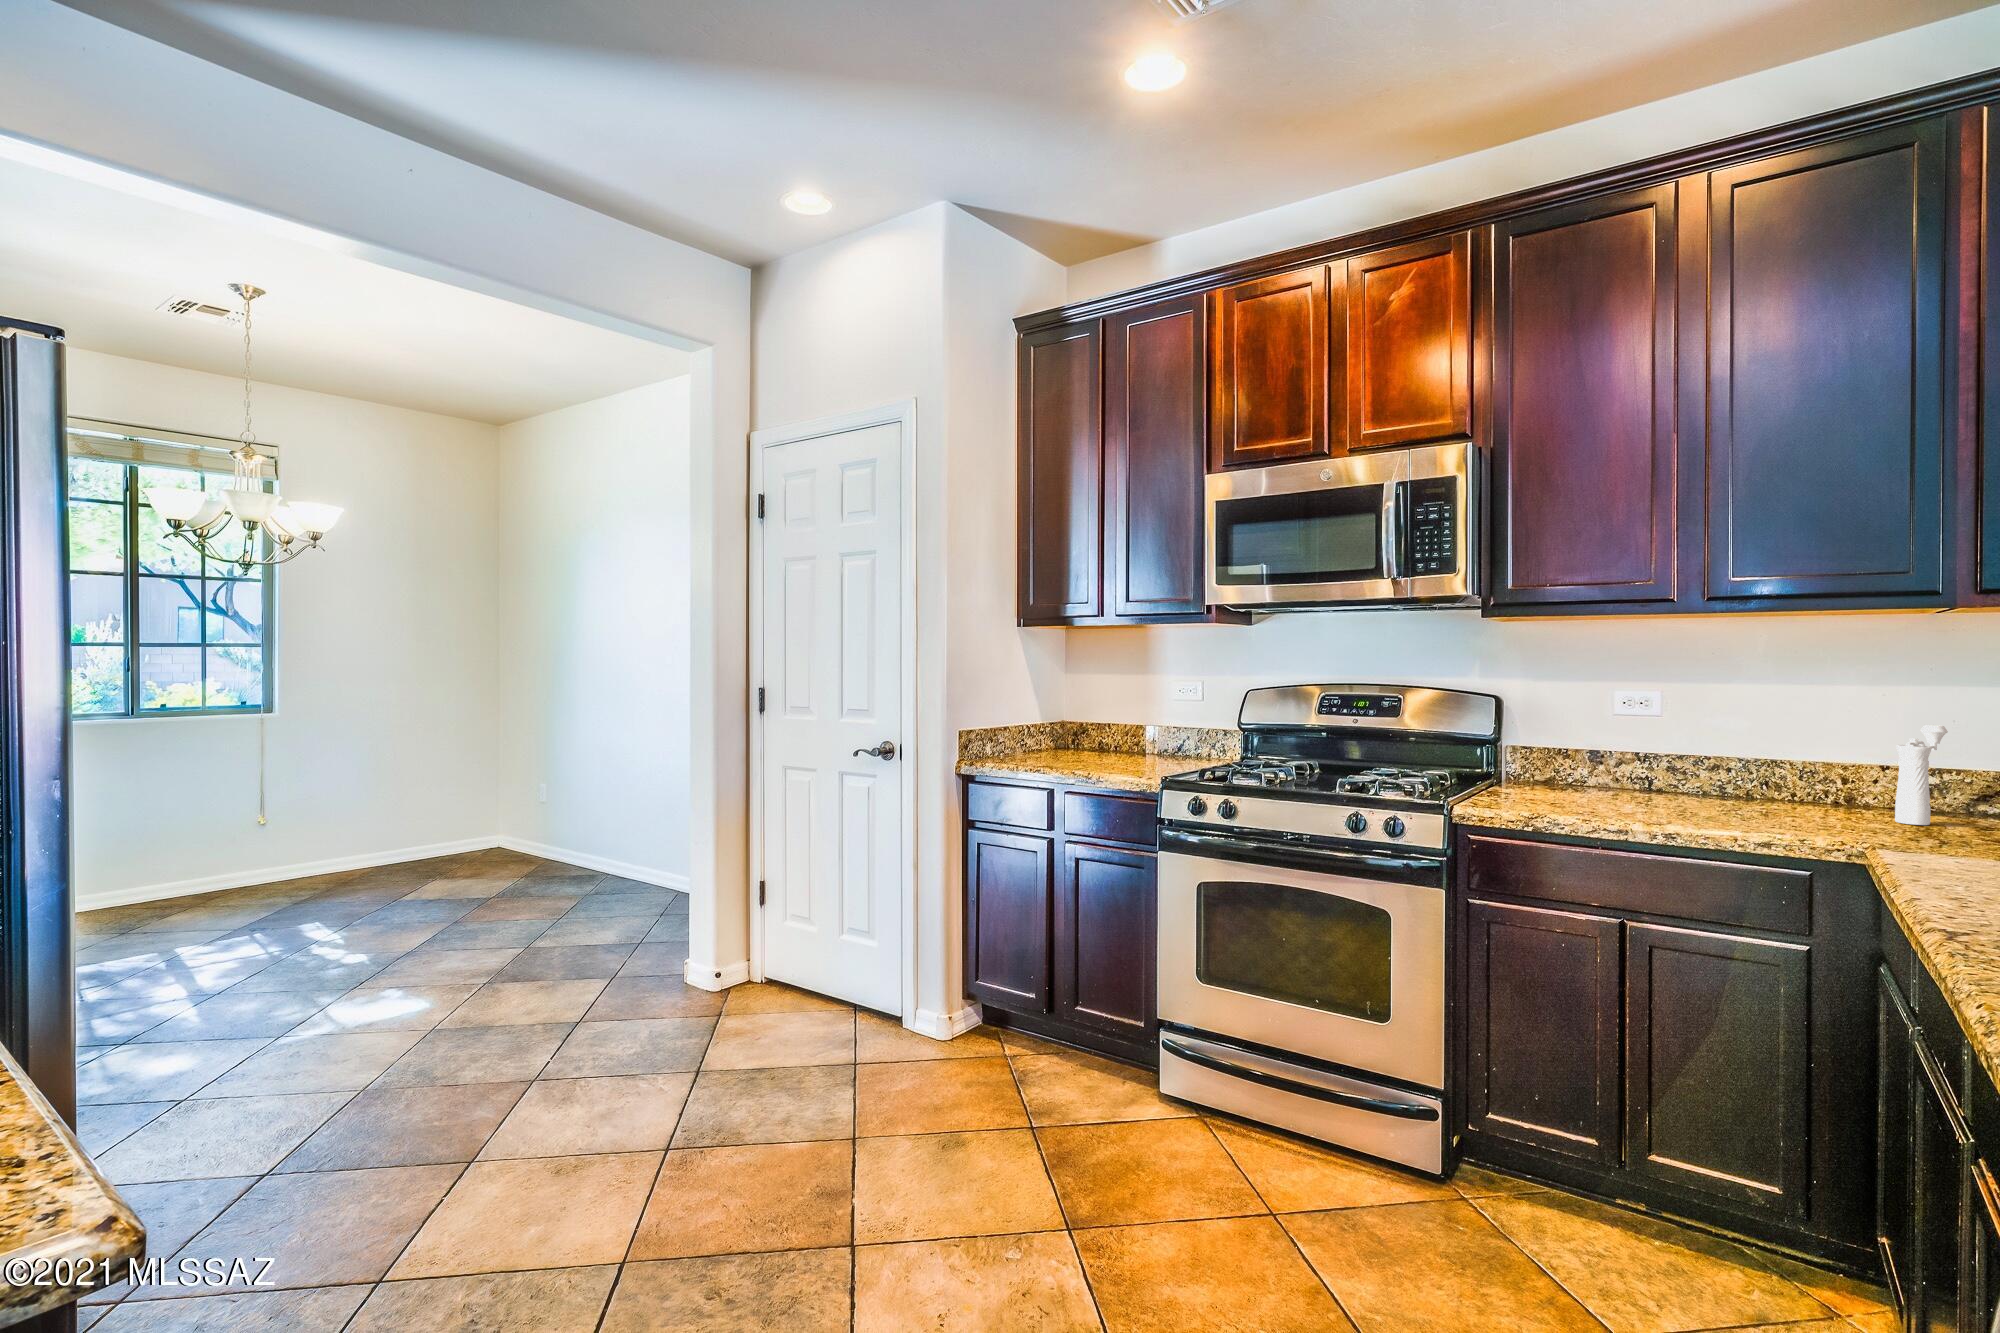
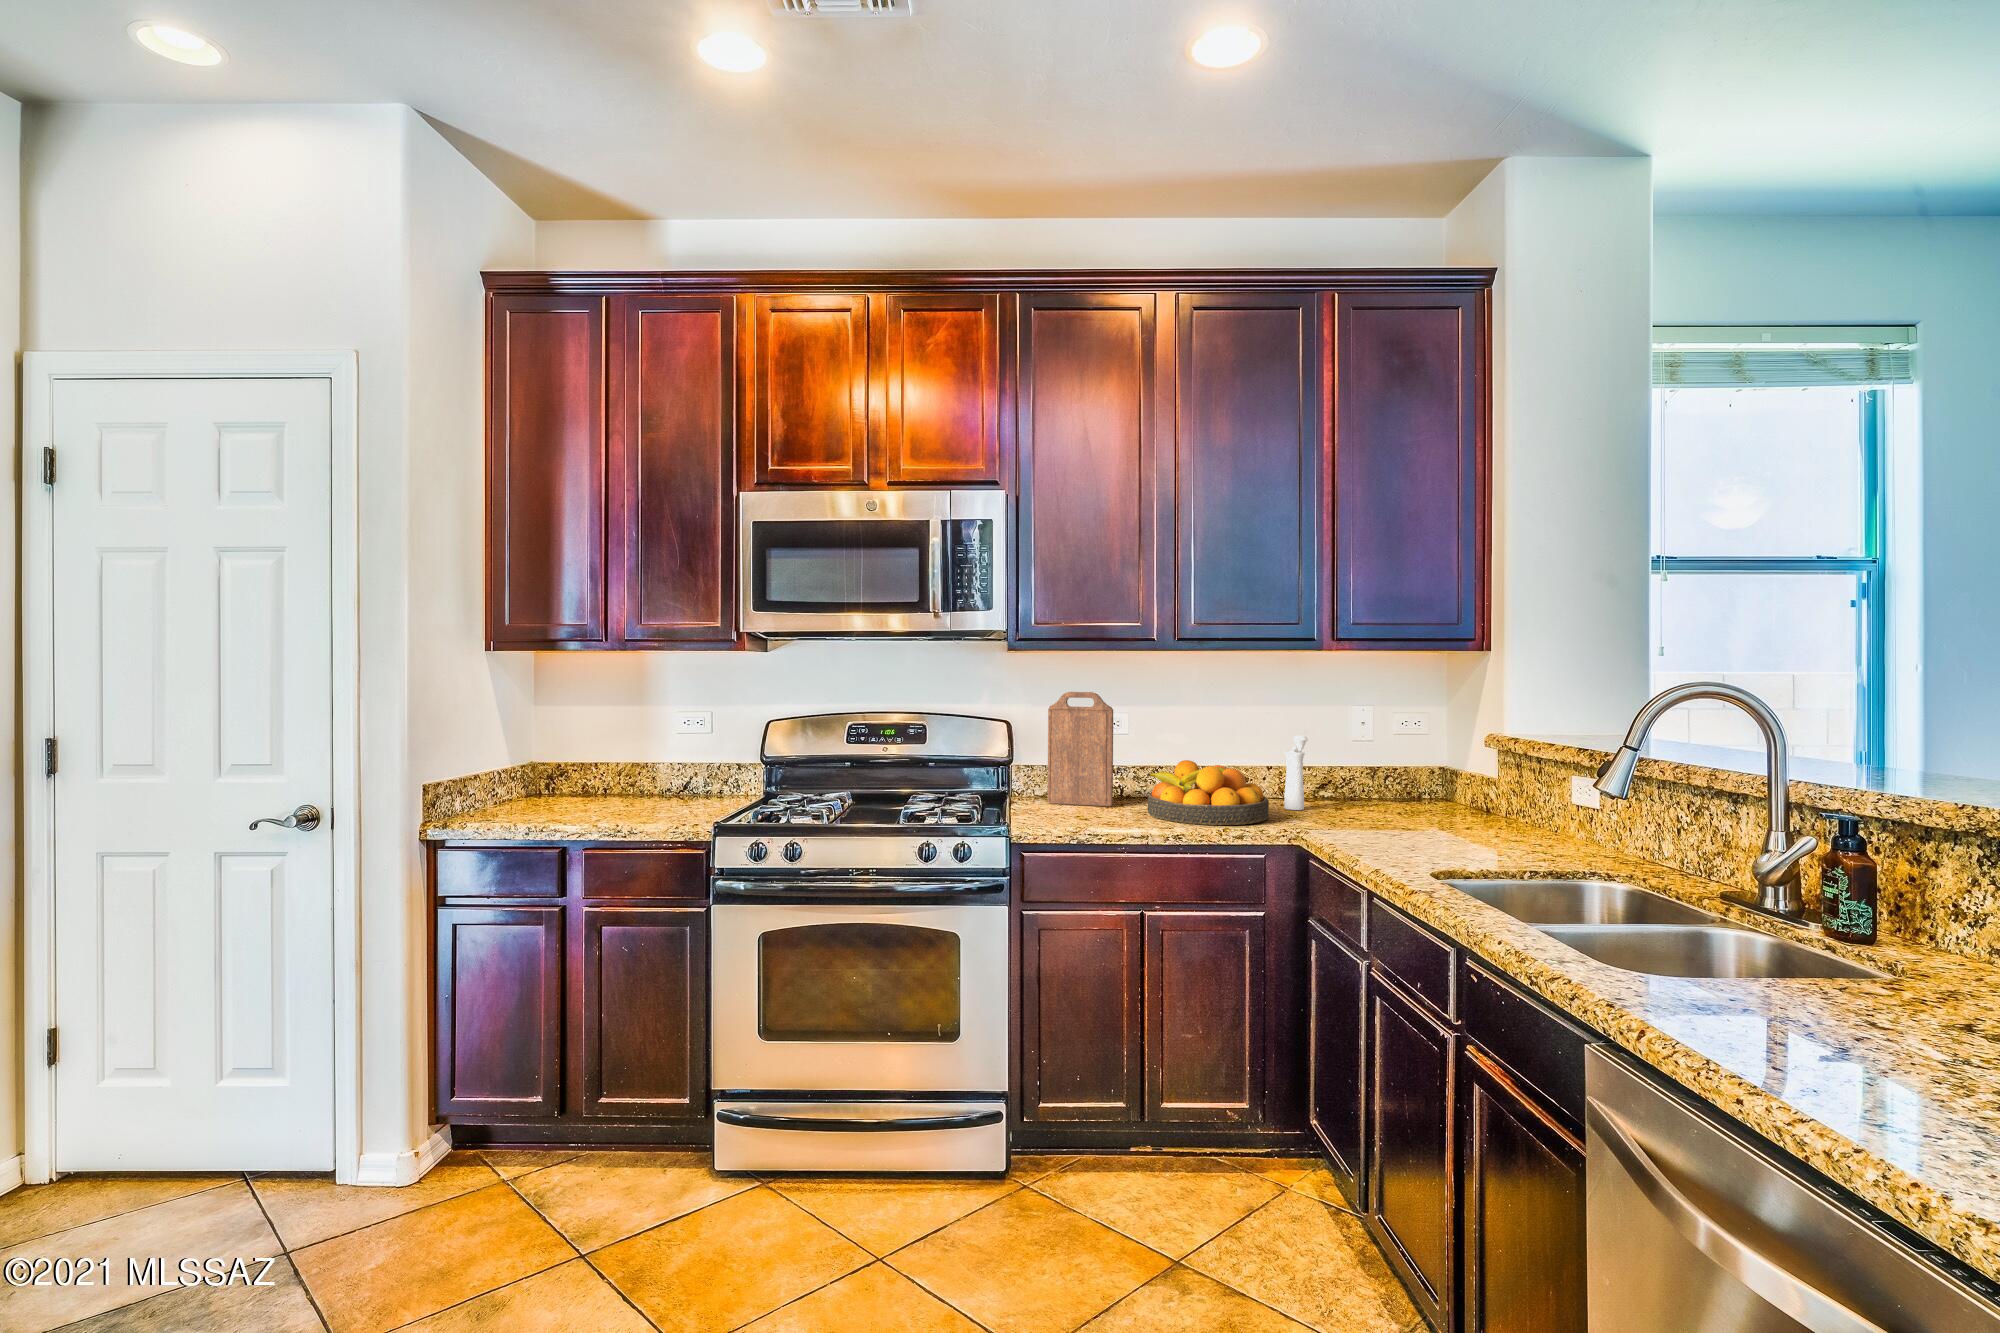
cutting board: none [1535,664,1620,798] -> present [1048,692,1113,806]
fruit bowl: none [1657,748,1846,831] -> present [1147,760,1269,825]

